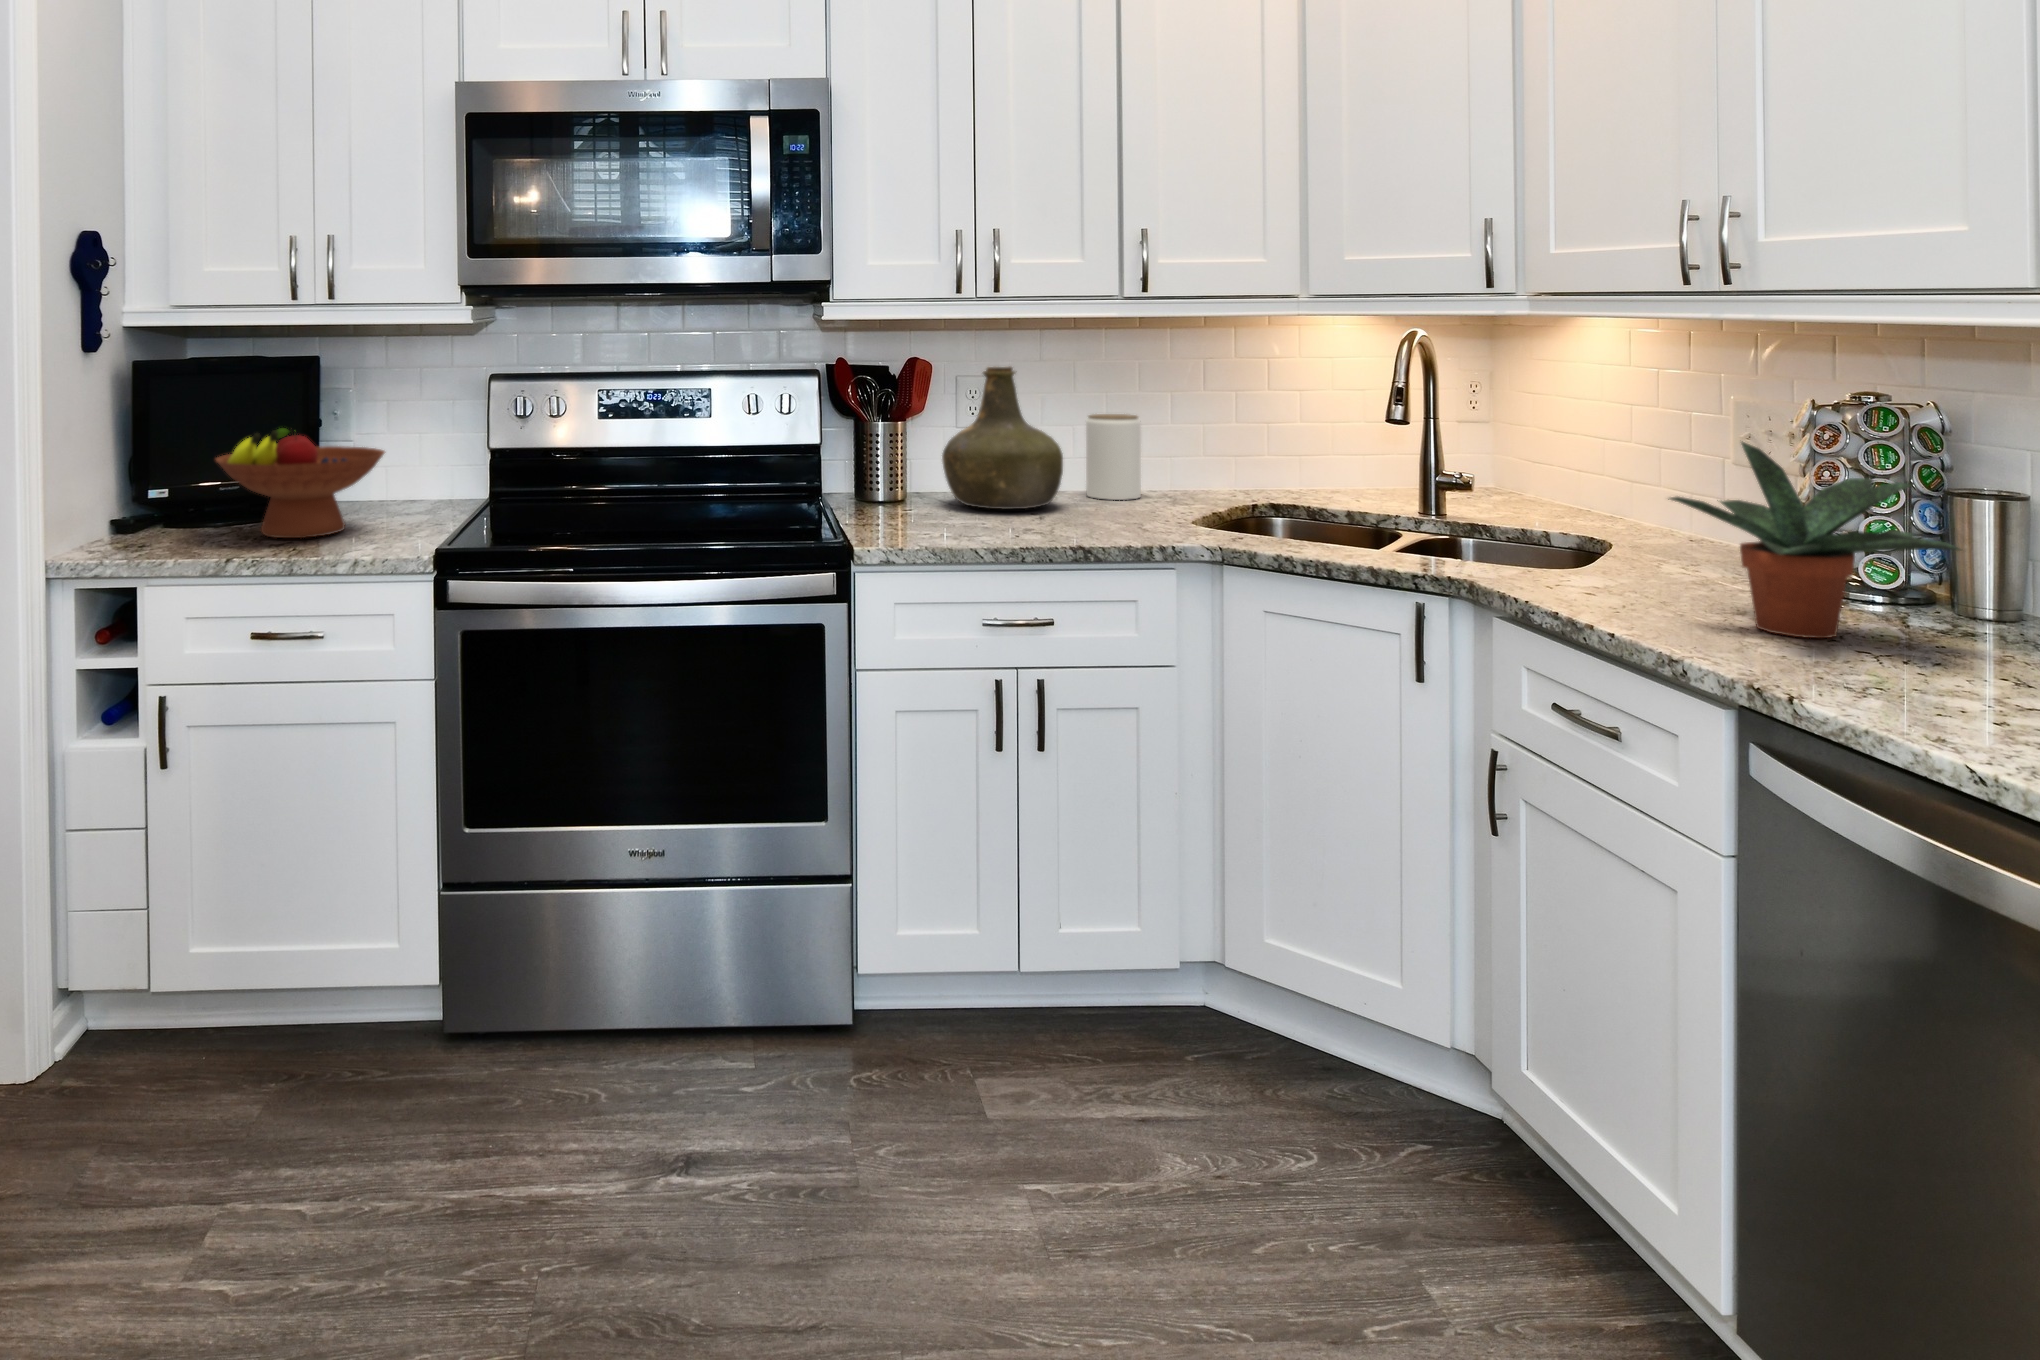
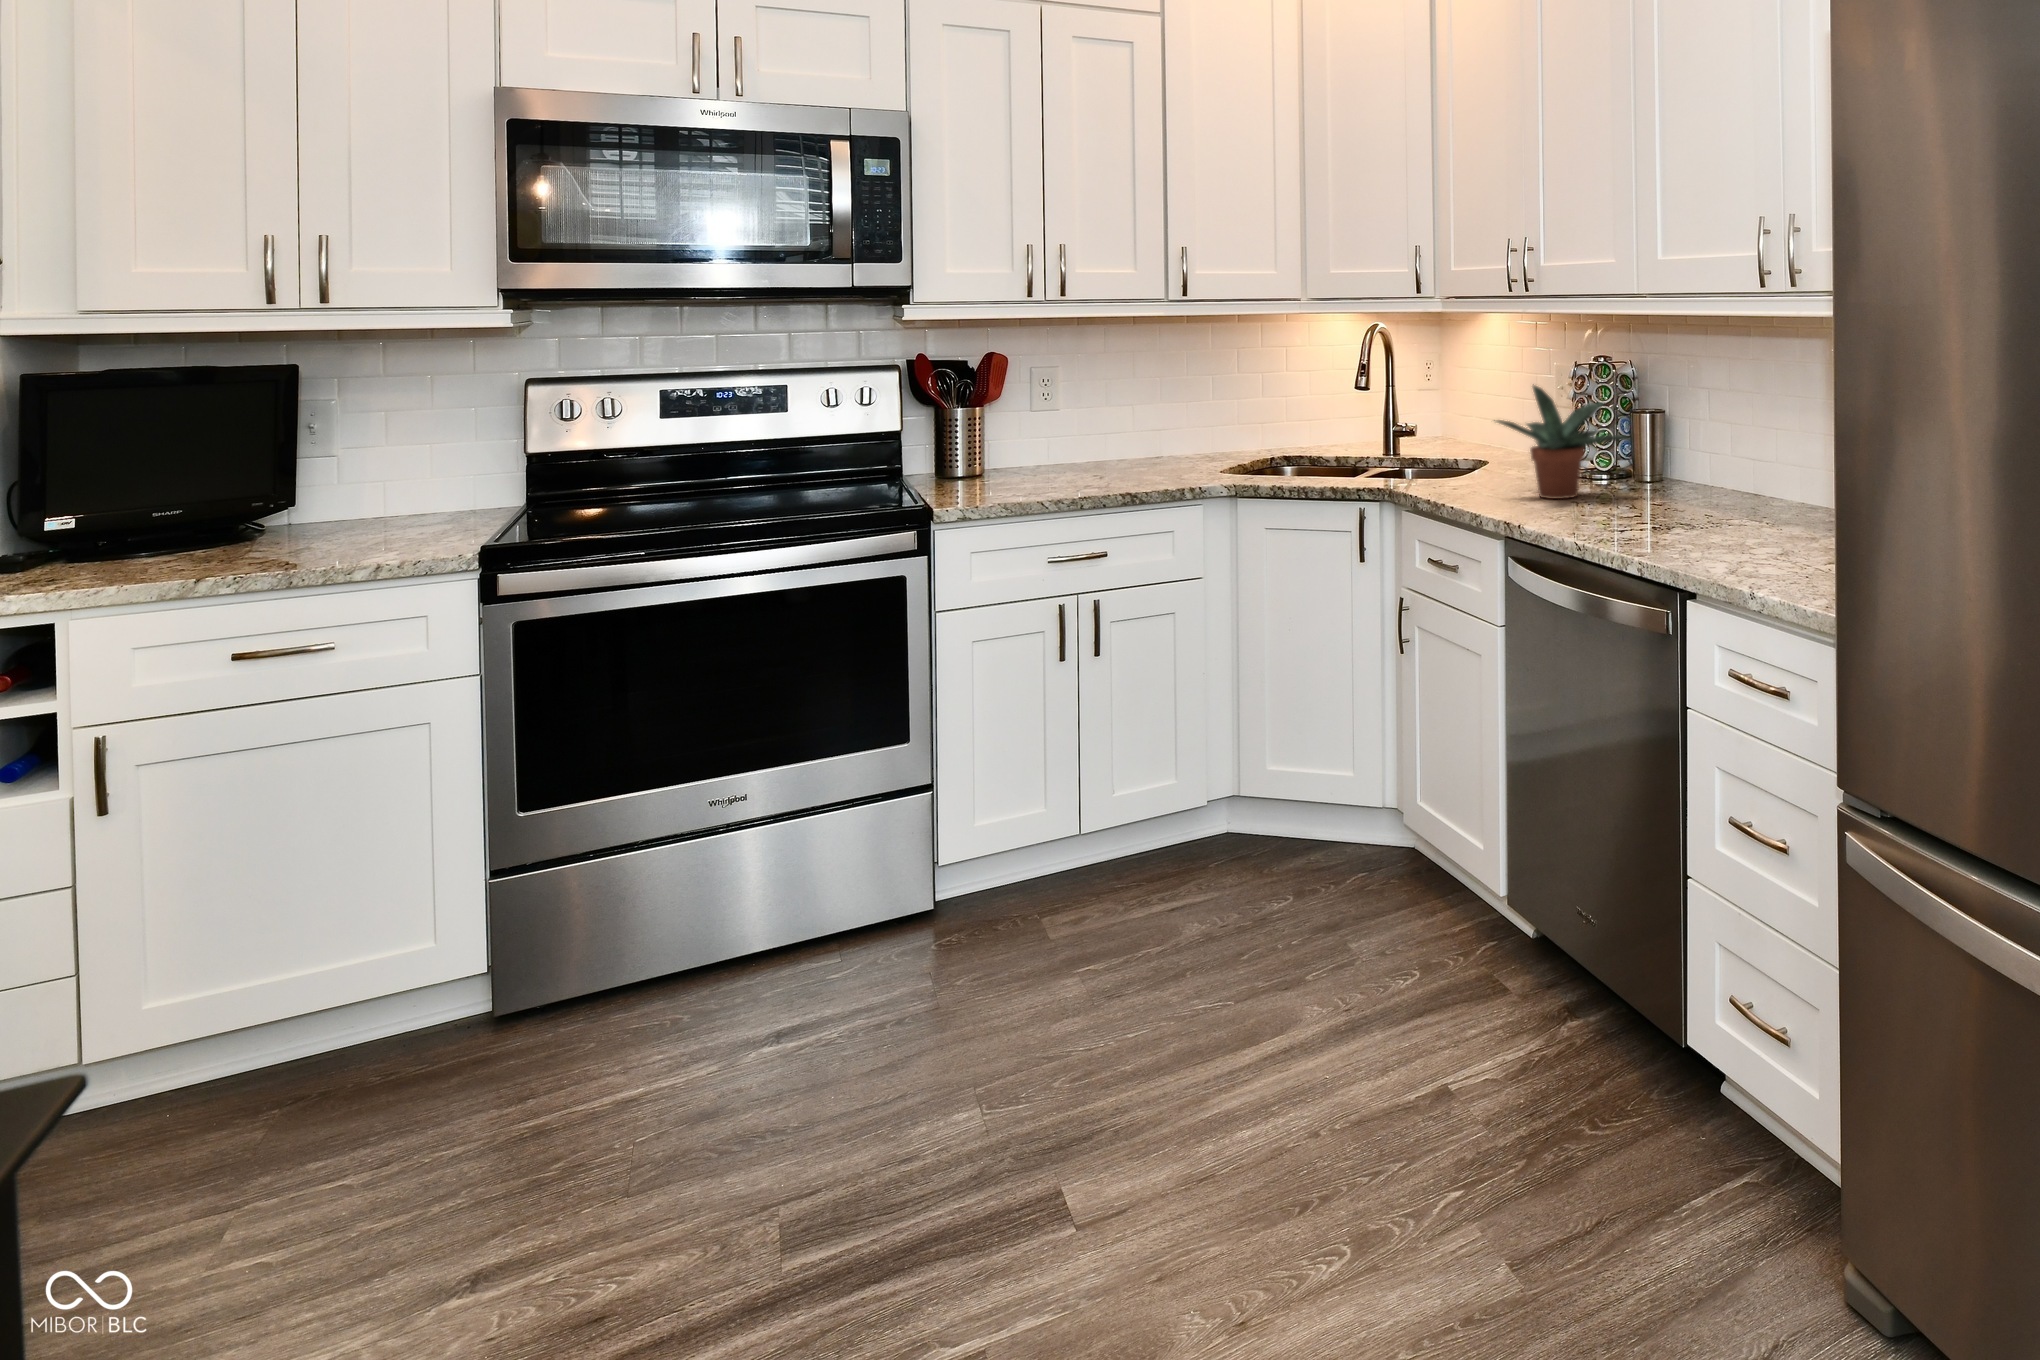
bottle: present [942,367,1063,509] -> none [1016,358,1120,475]
jar: present [1086,414,1141,500] -> none [1141,396,1186,464]
fruit bowl: present [216,428,385,538] -> none [159,436,403,553]

